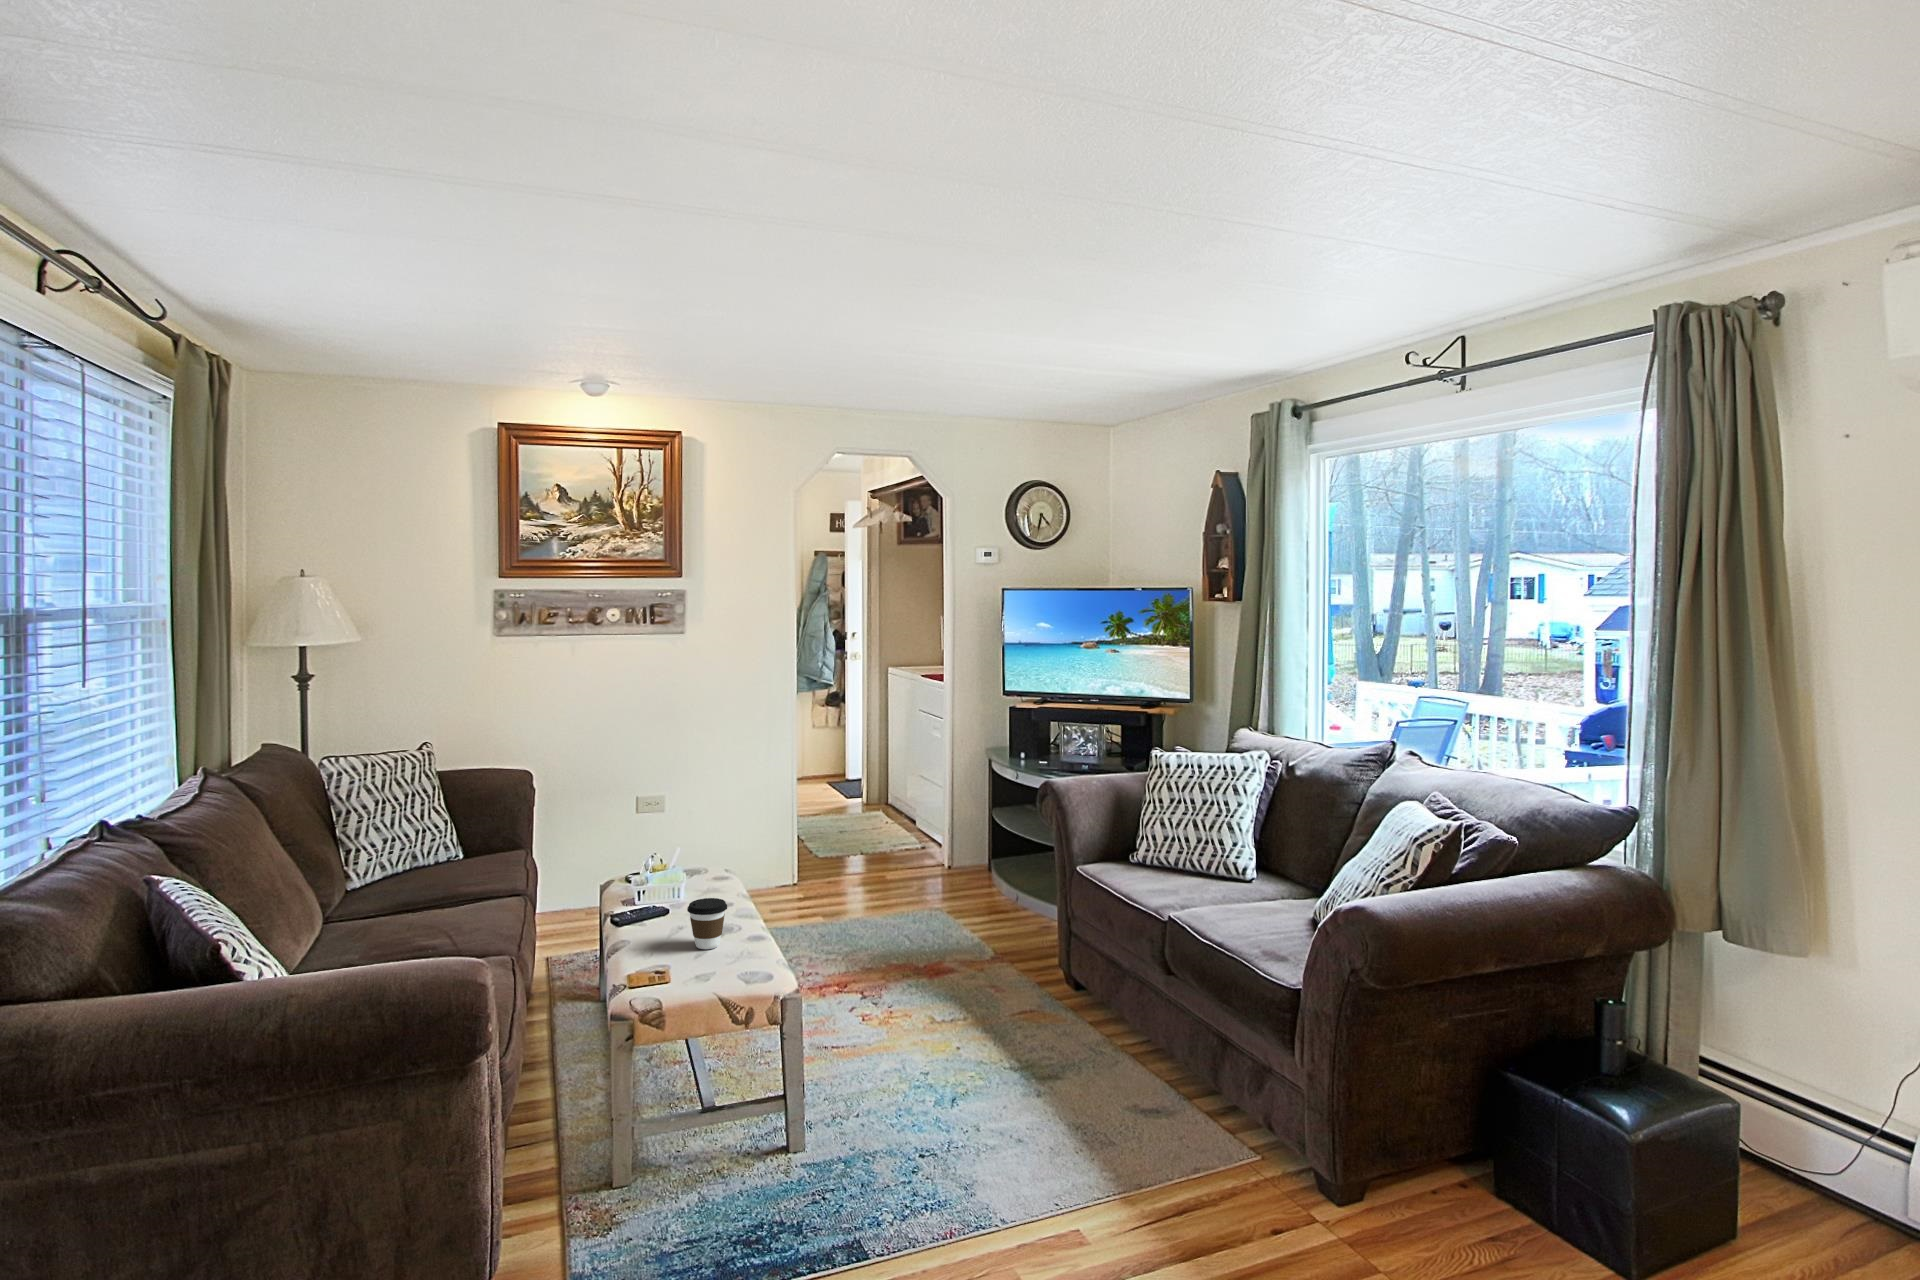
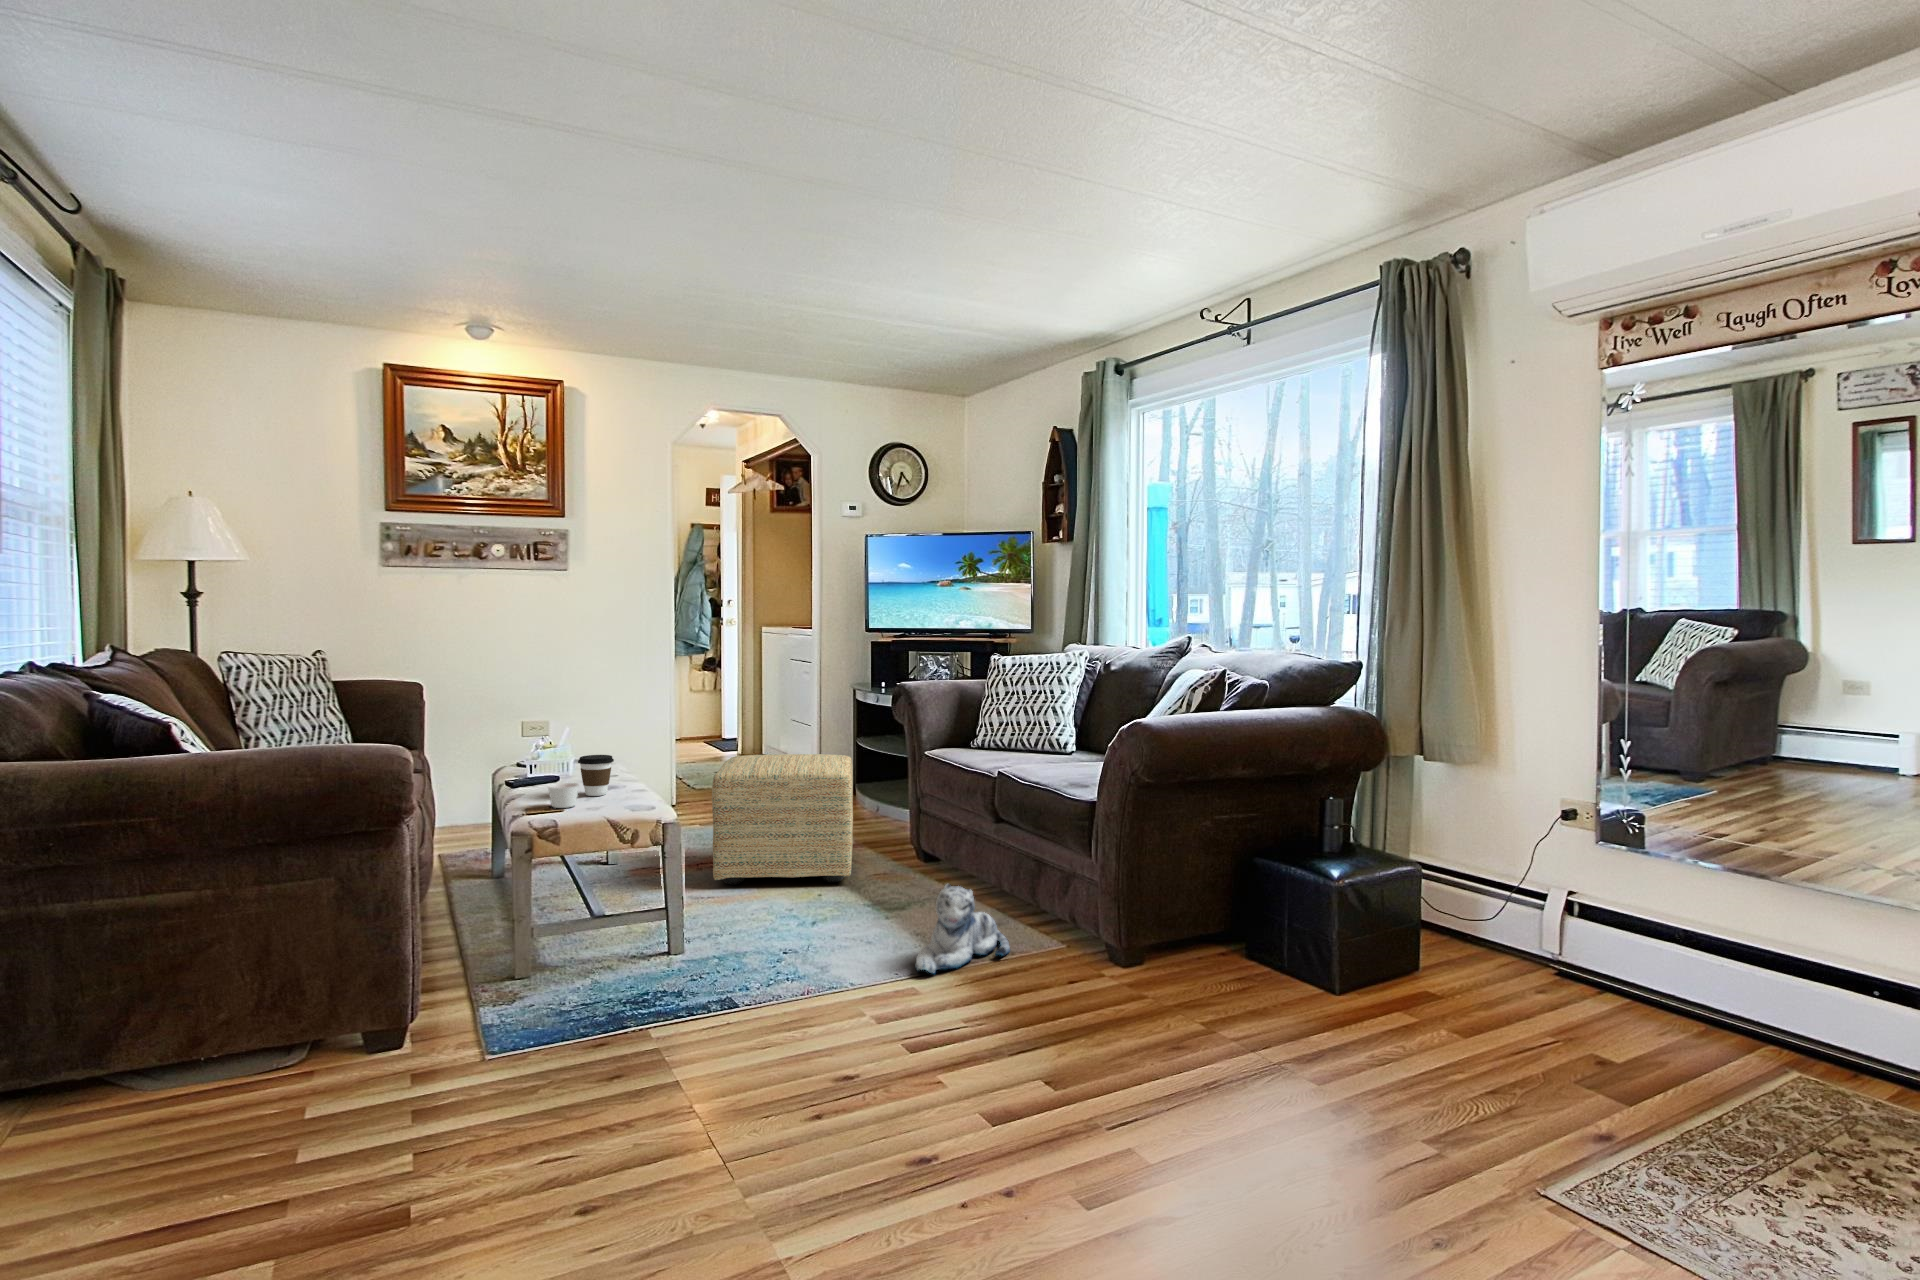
ottoman: none [838,860,994,1021] -> present [712,754,853,885]
candle: none [652,940,688,974] -> present [548,783,579,808]
plush toy: none [1080,1086,1193,1209] -> present [915,884,1010,973]

